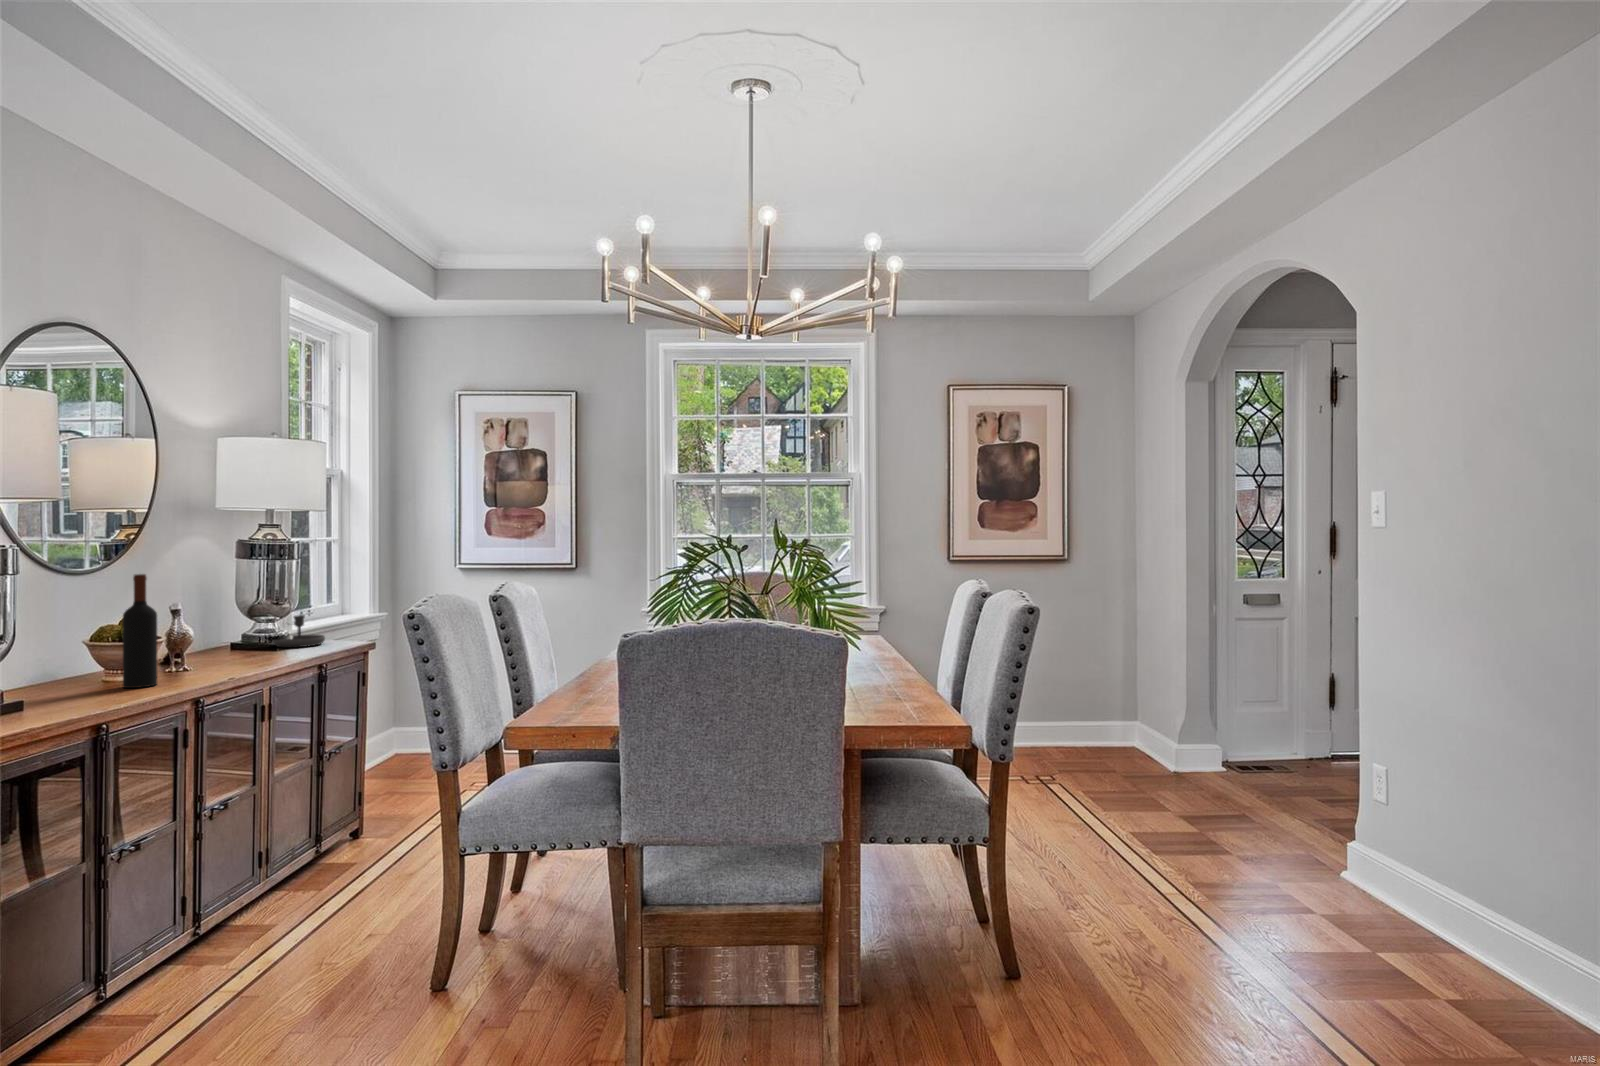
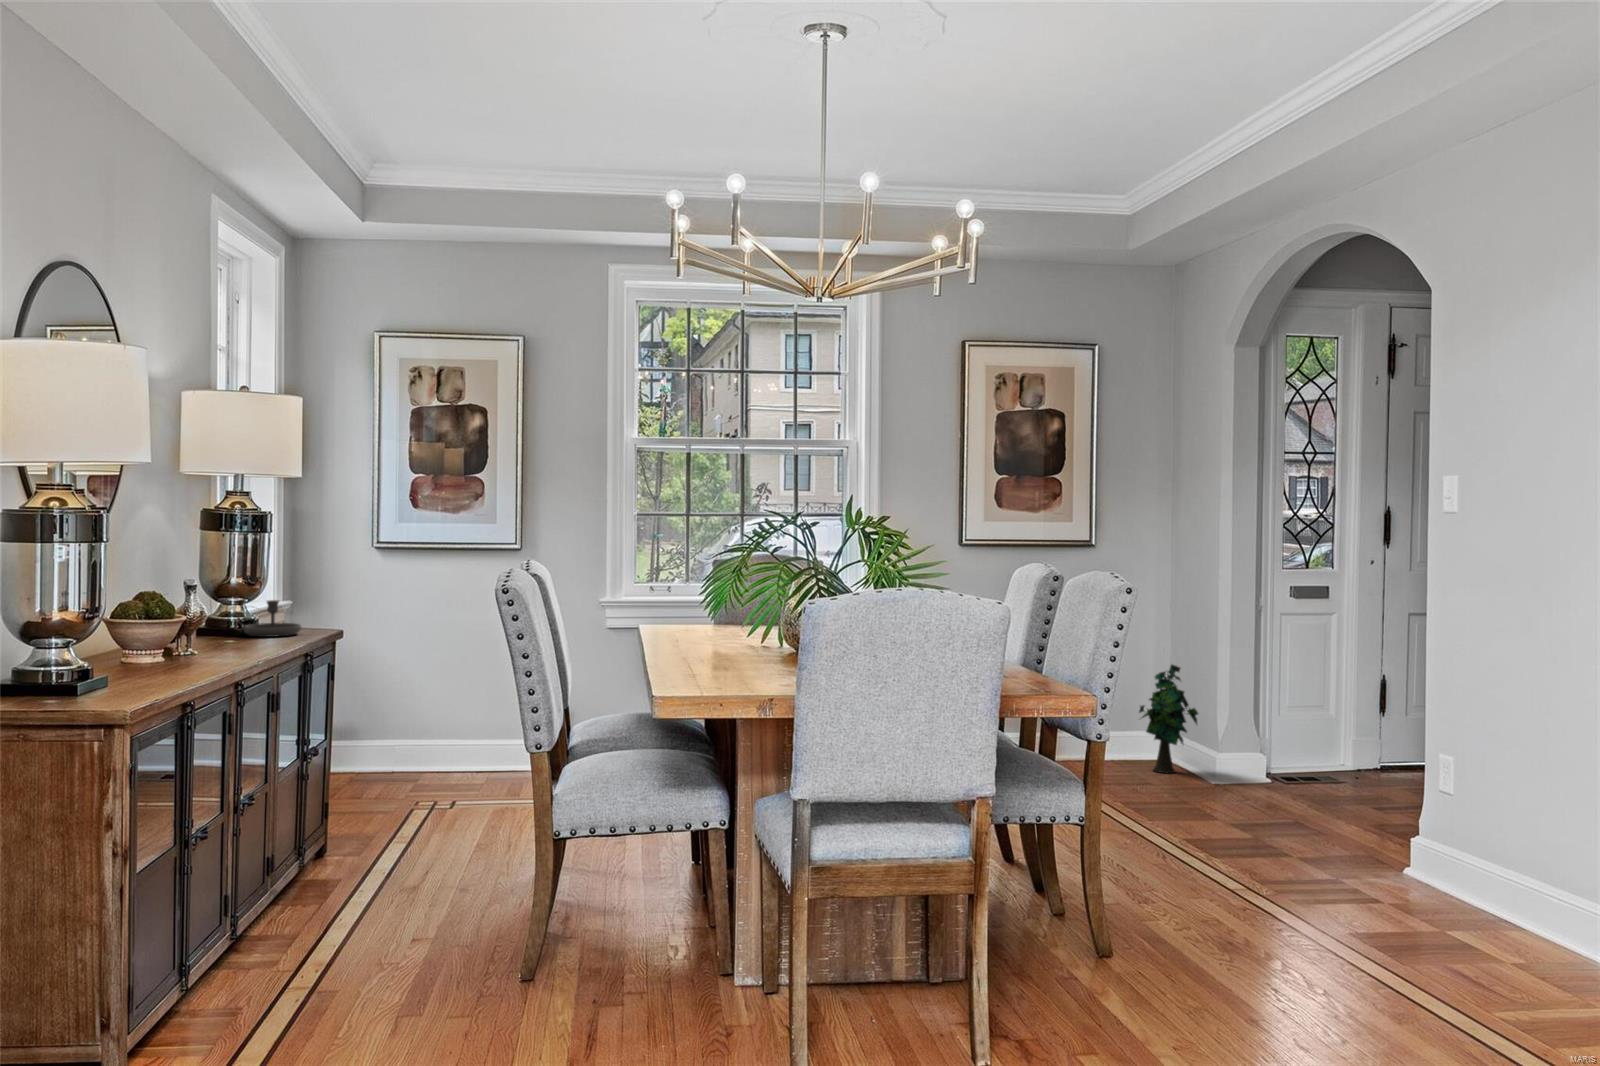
wine bottle: present [123,574,157,688] -> none [179,550,213,671]
decorative plant: none [1104,663,1159,760] -> present [1139,665,1198,773]

